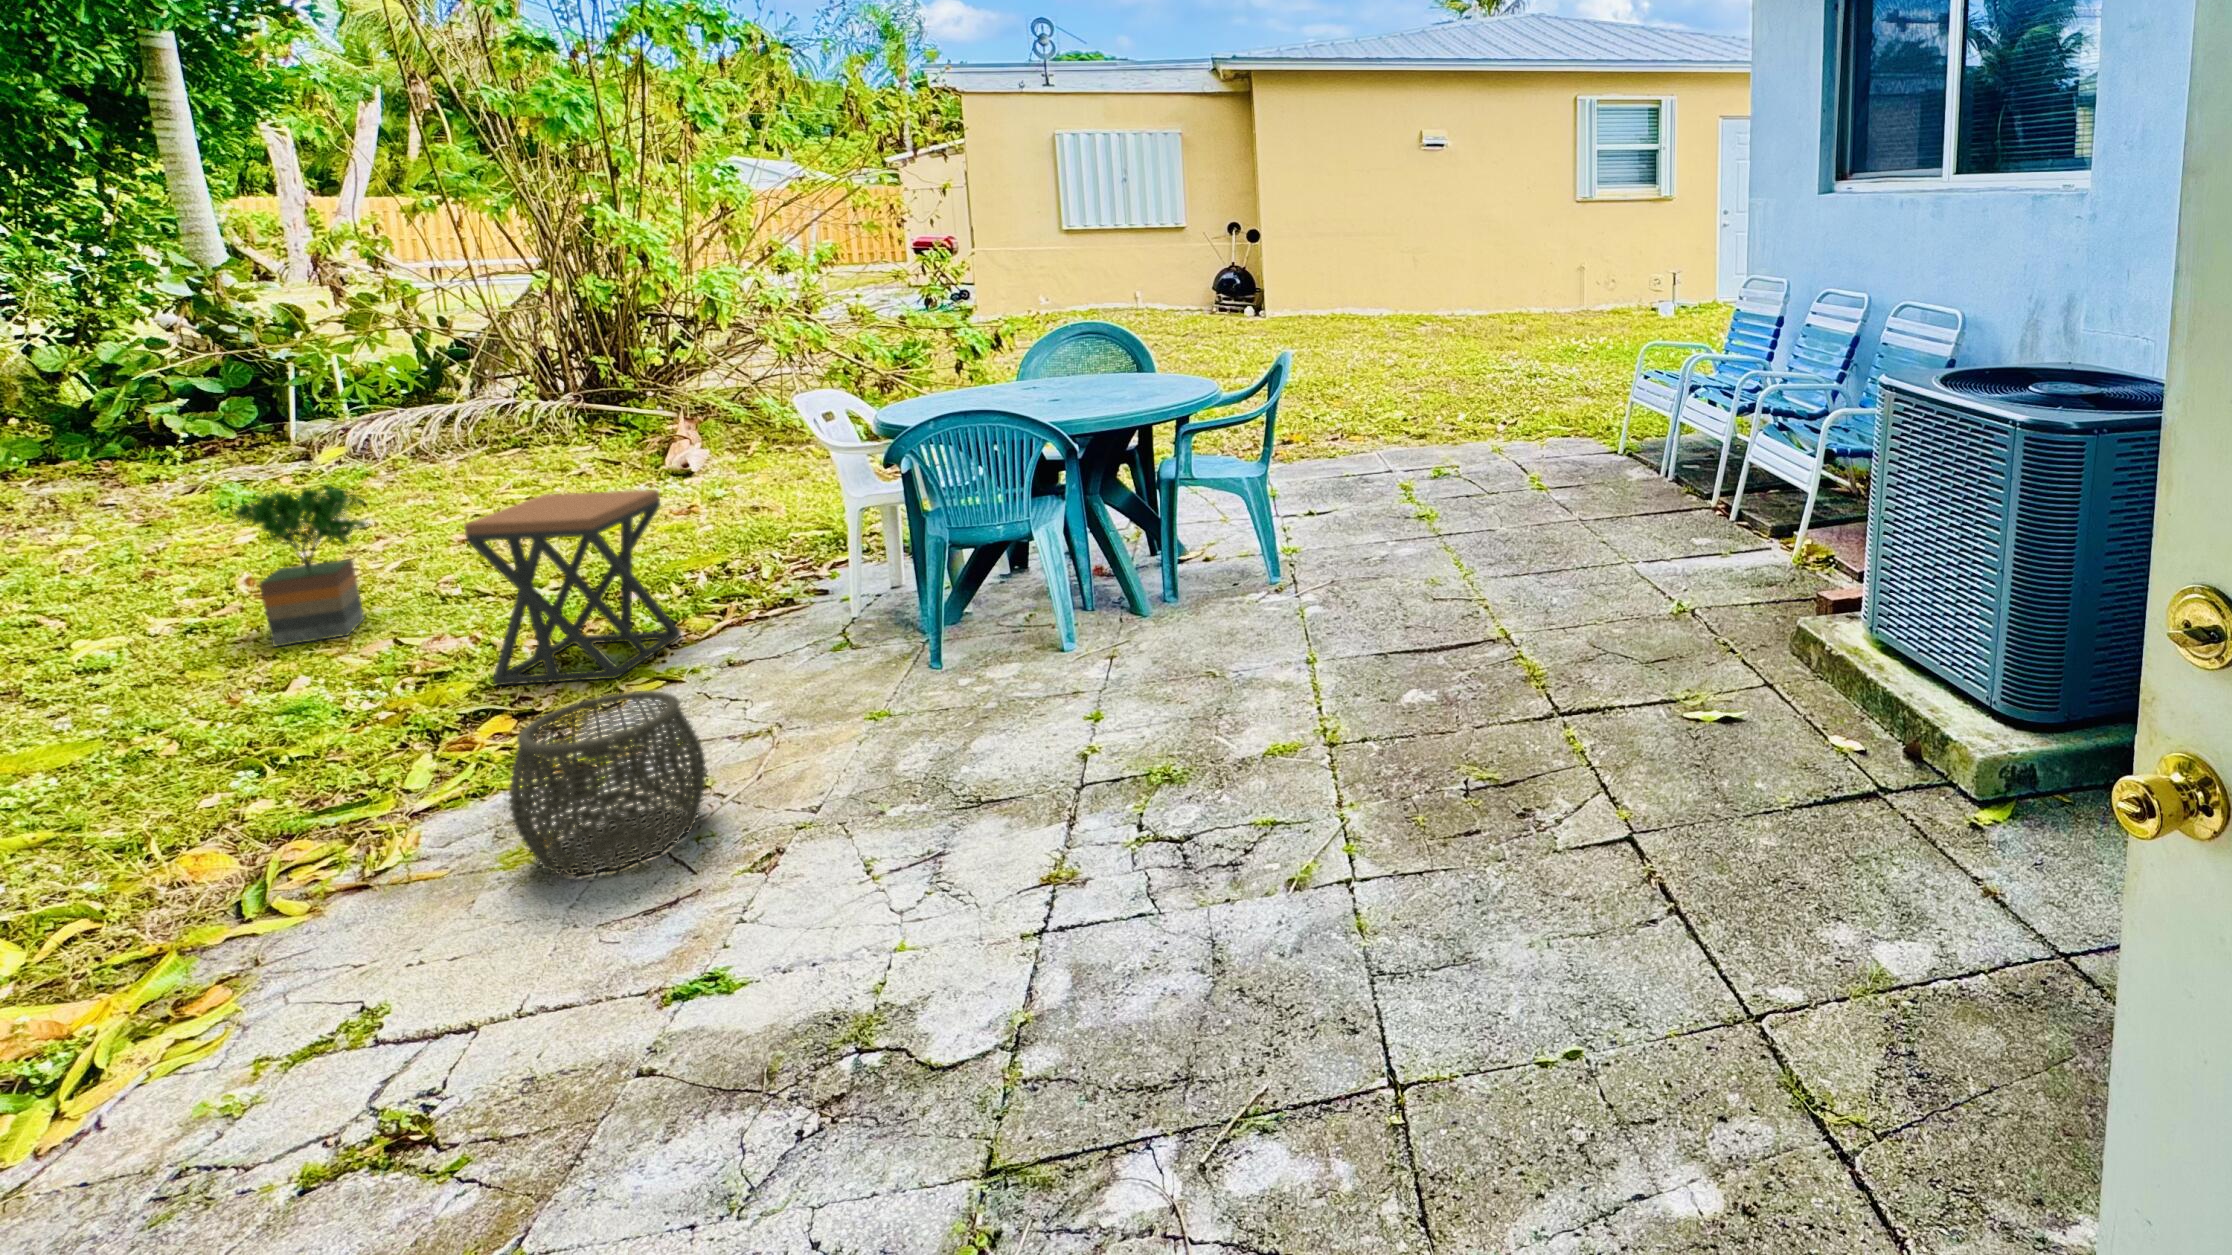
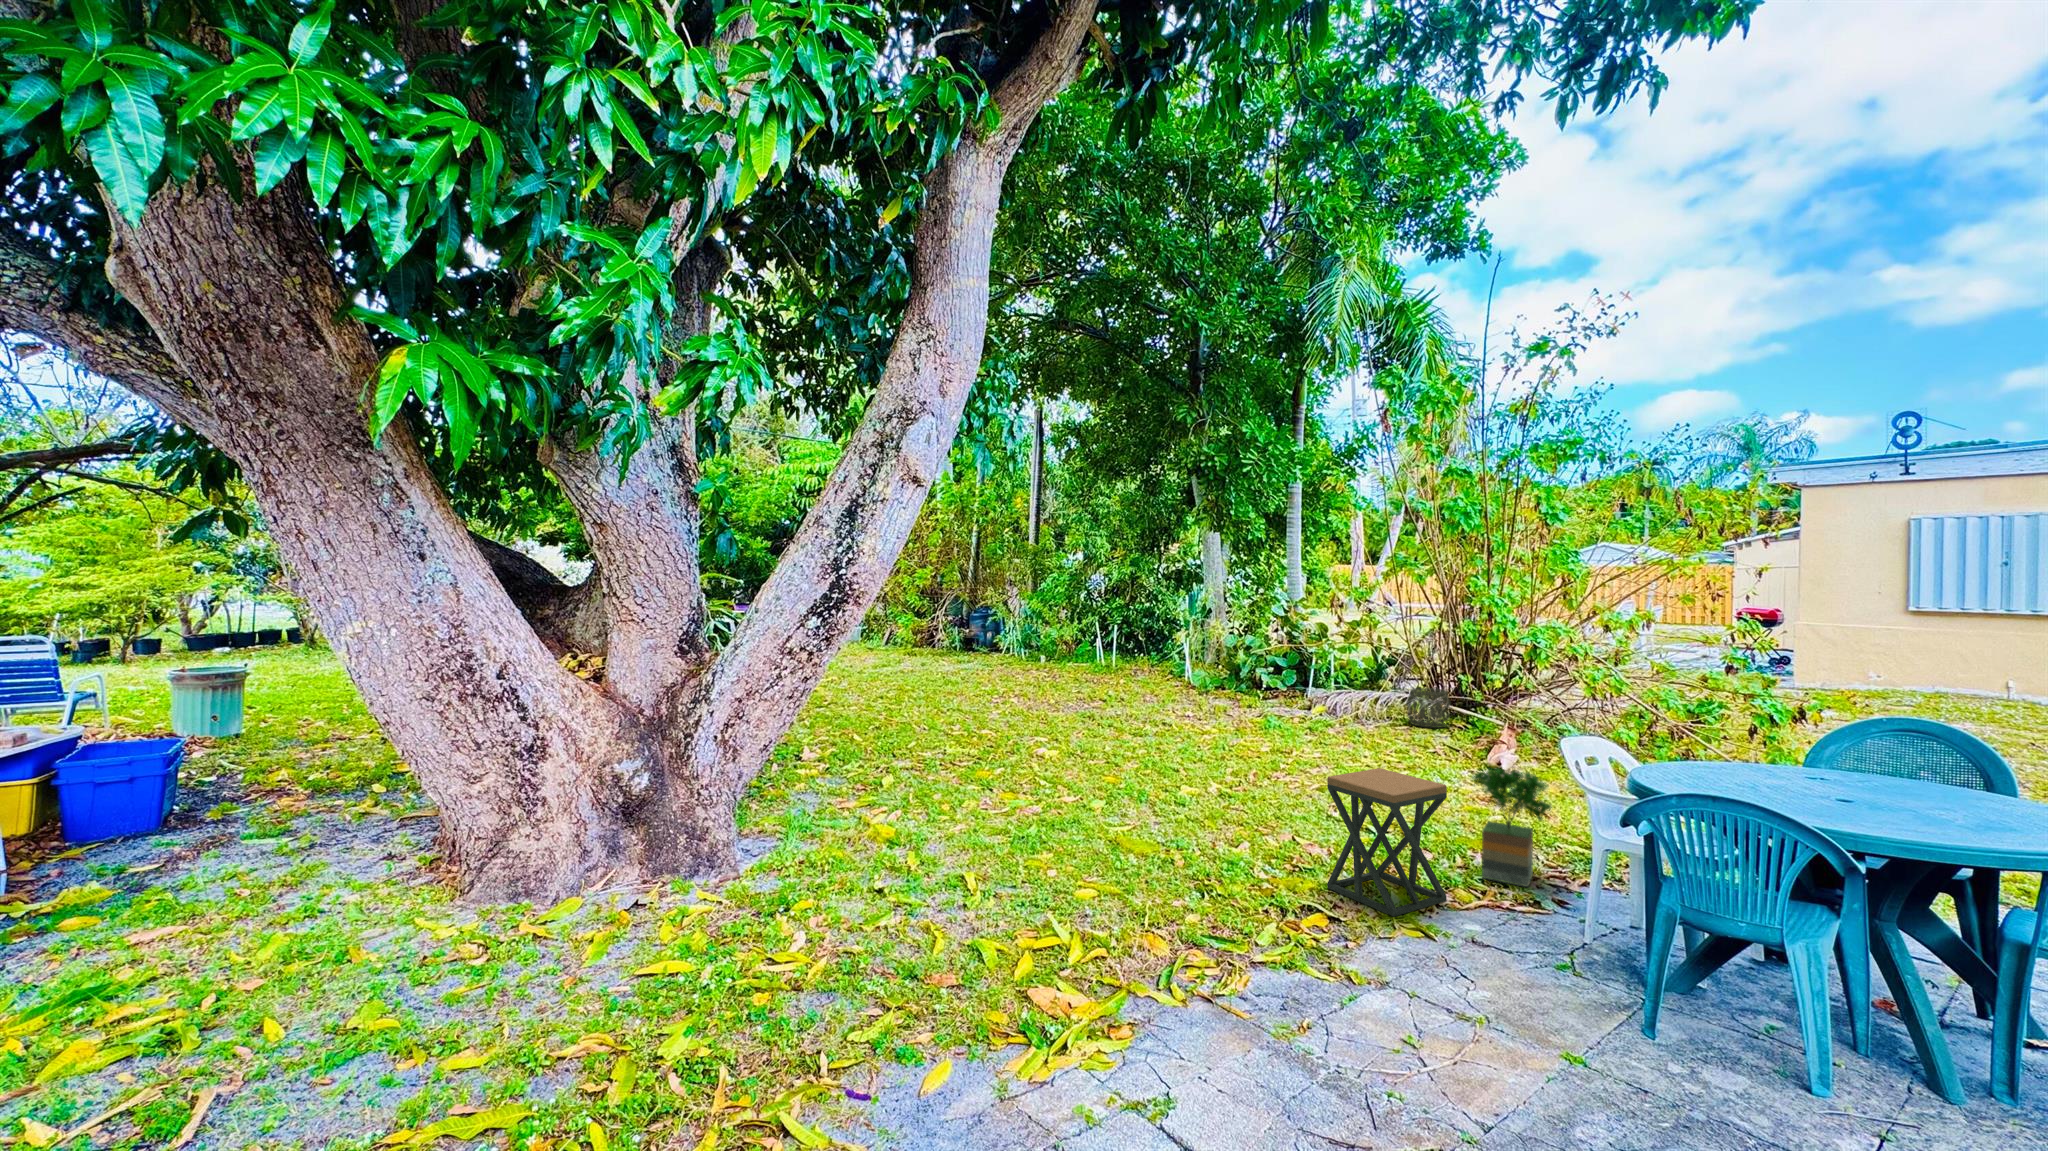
potted tree: present [232,487,368,646] -> present [1472,769,1552,887]
woven basket: present [509,691,706,874] -> present [1406,688,1451,728]

